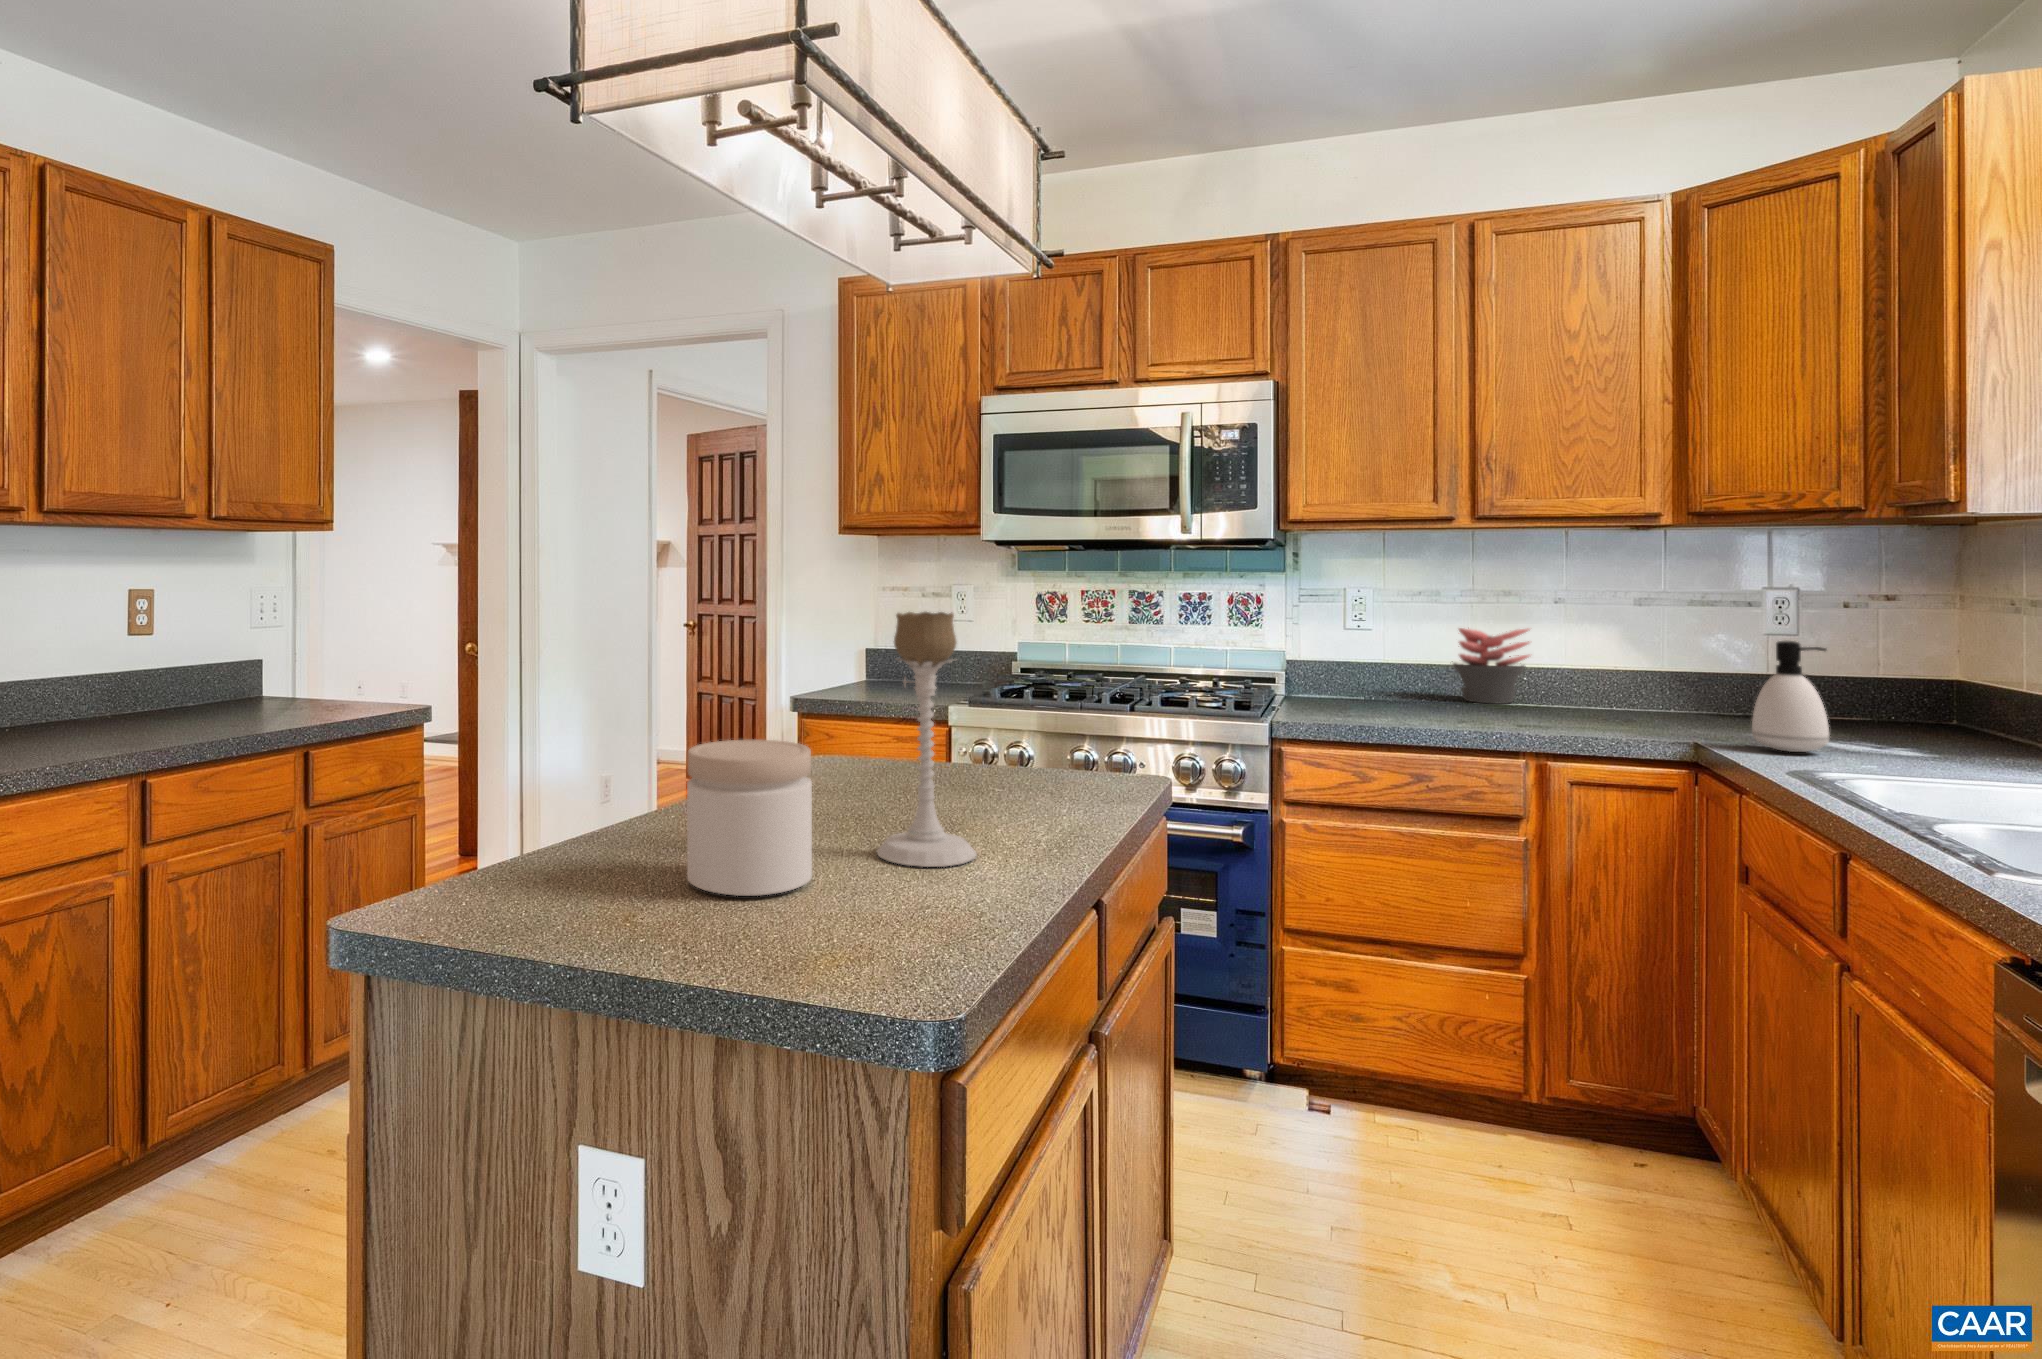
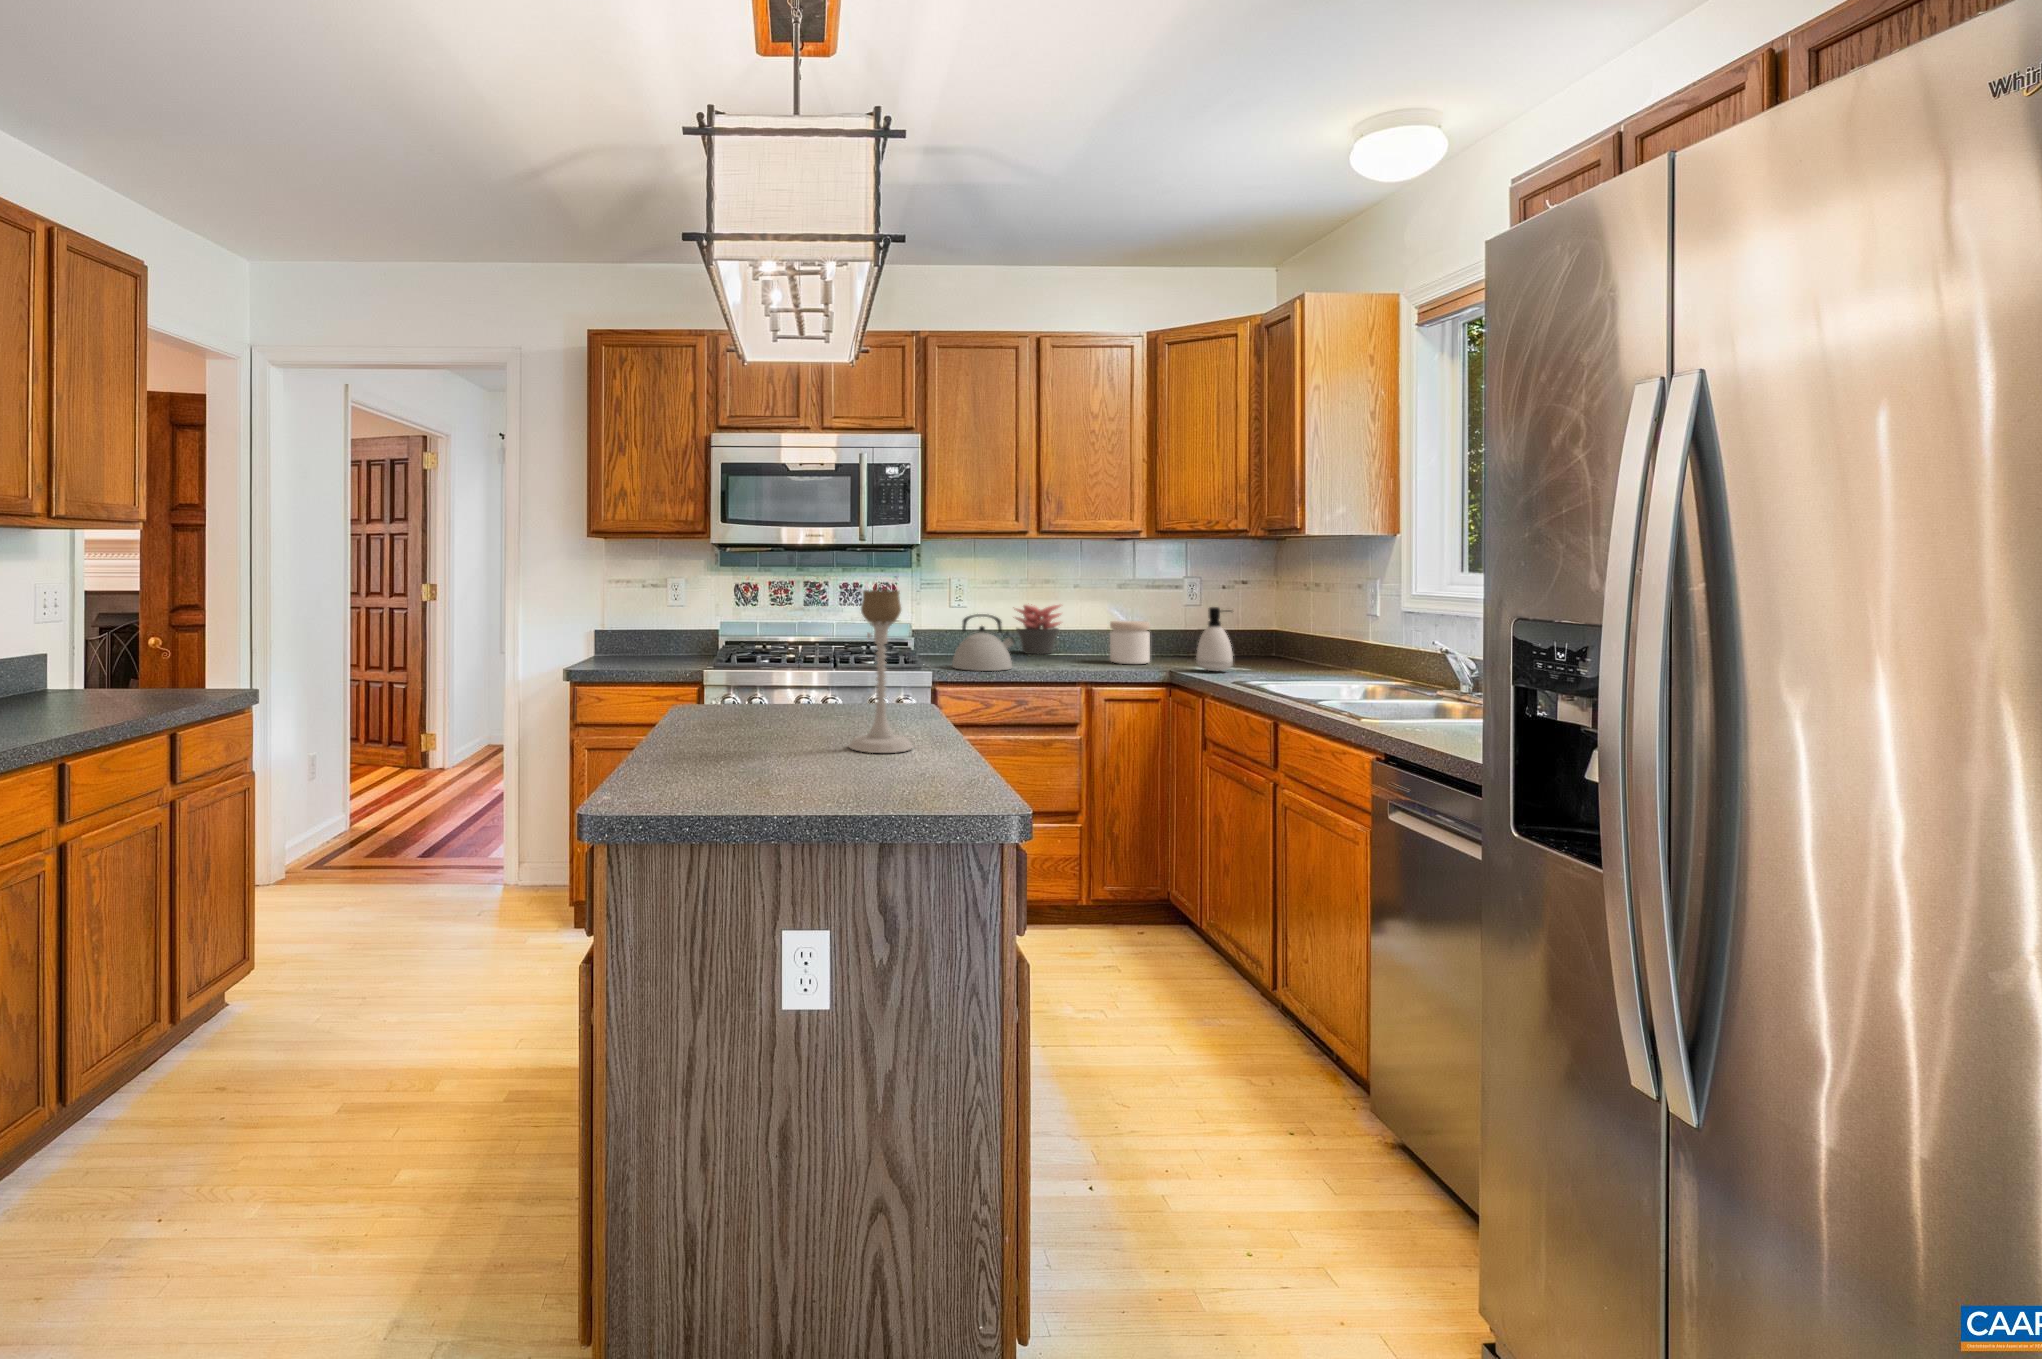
kettle: none [1306,642,1408,728] -> present [952,614,1015,671]
jar: present [687,740,812,896] -> present [1110,621,1150,664]

